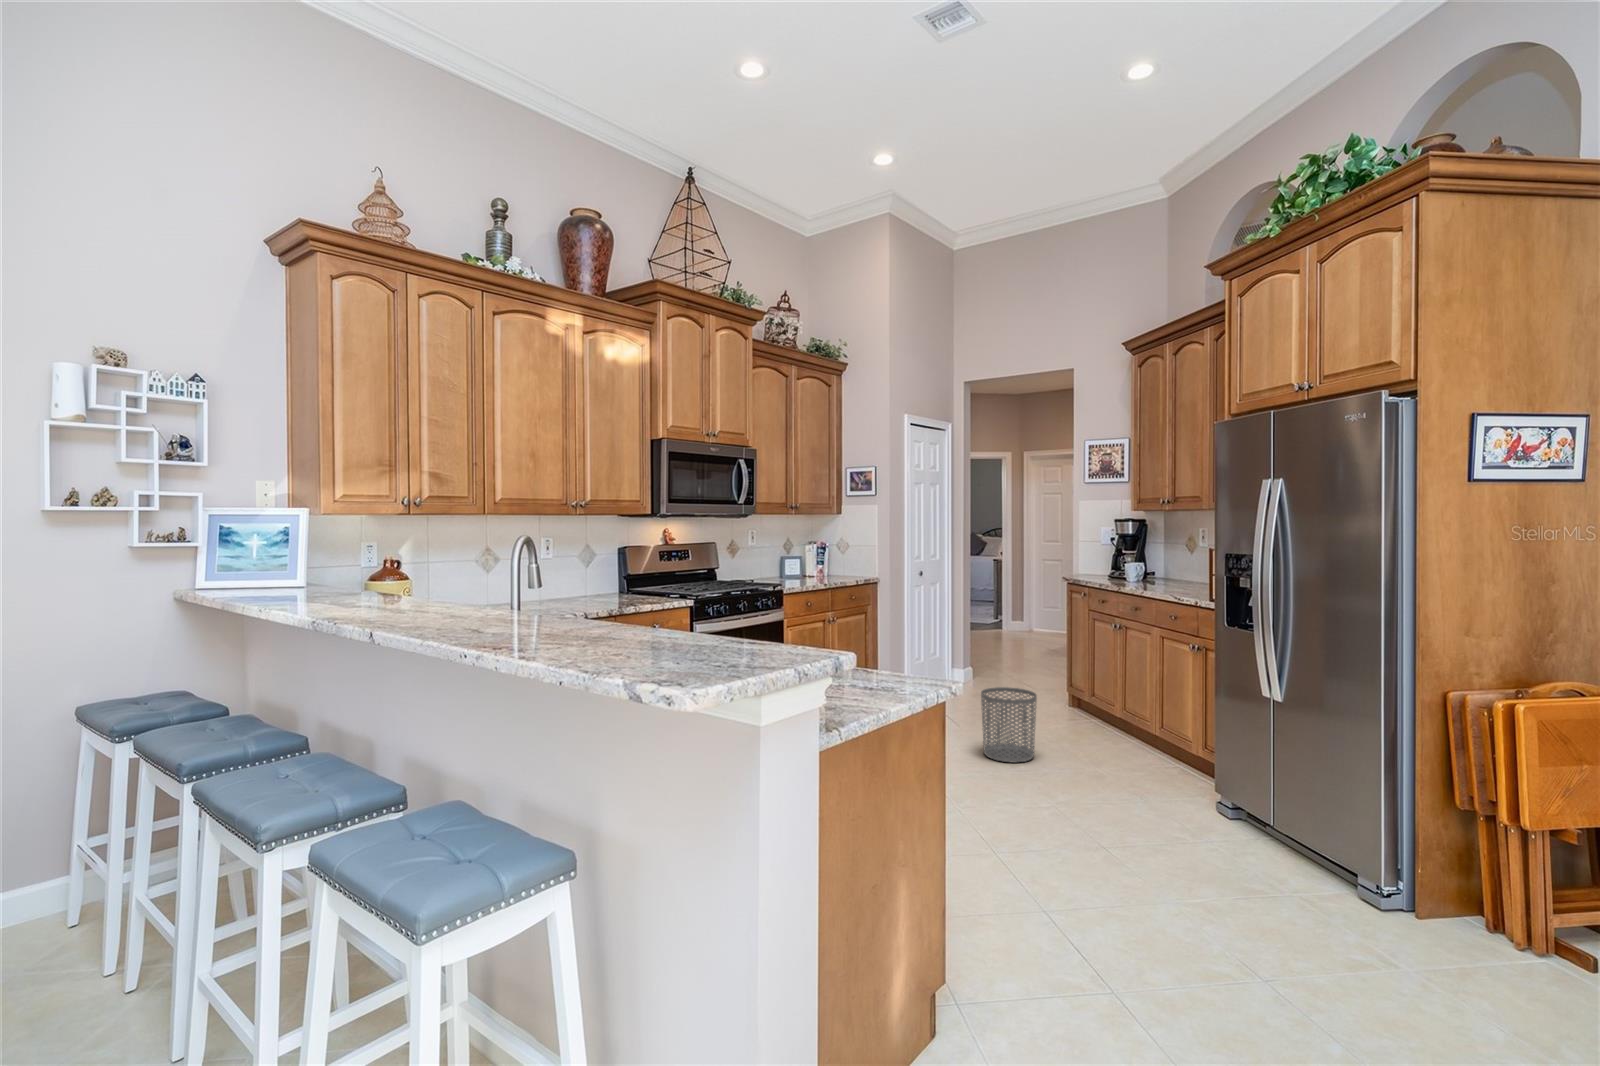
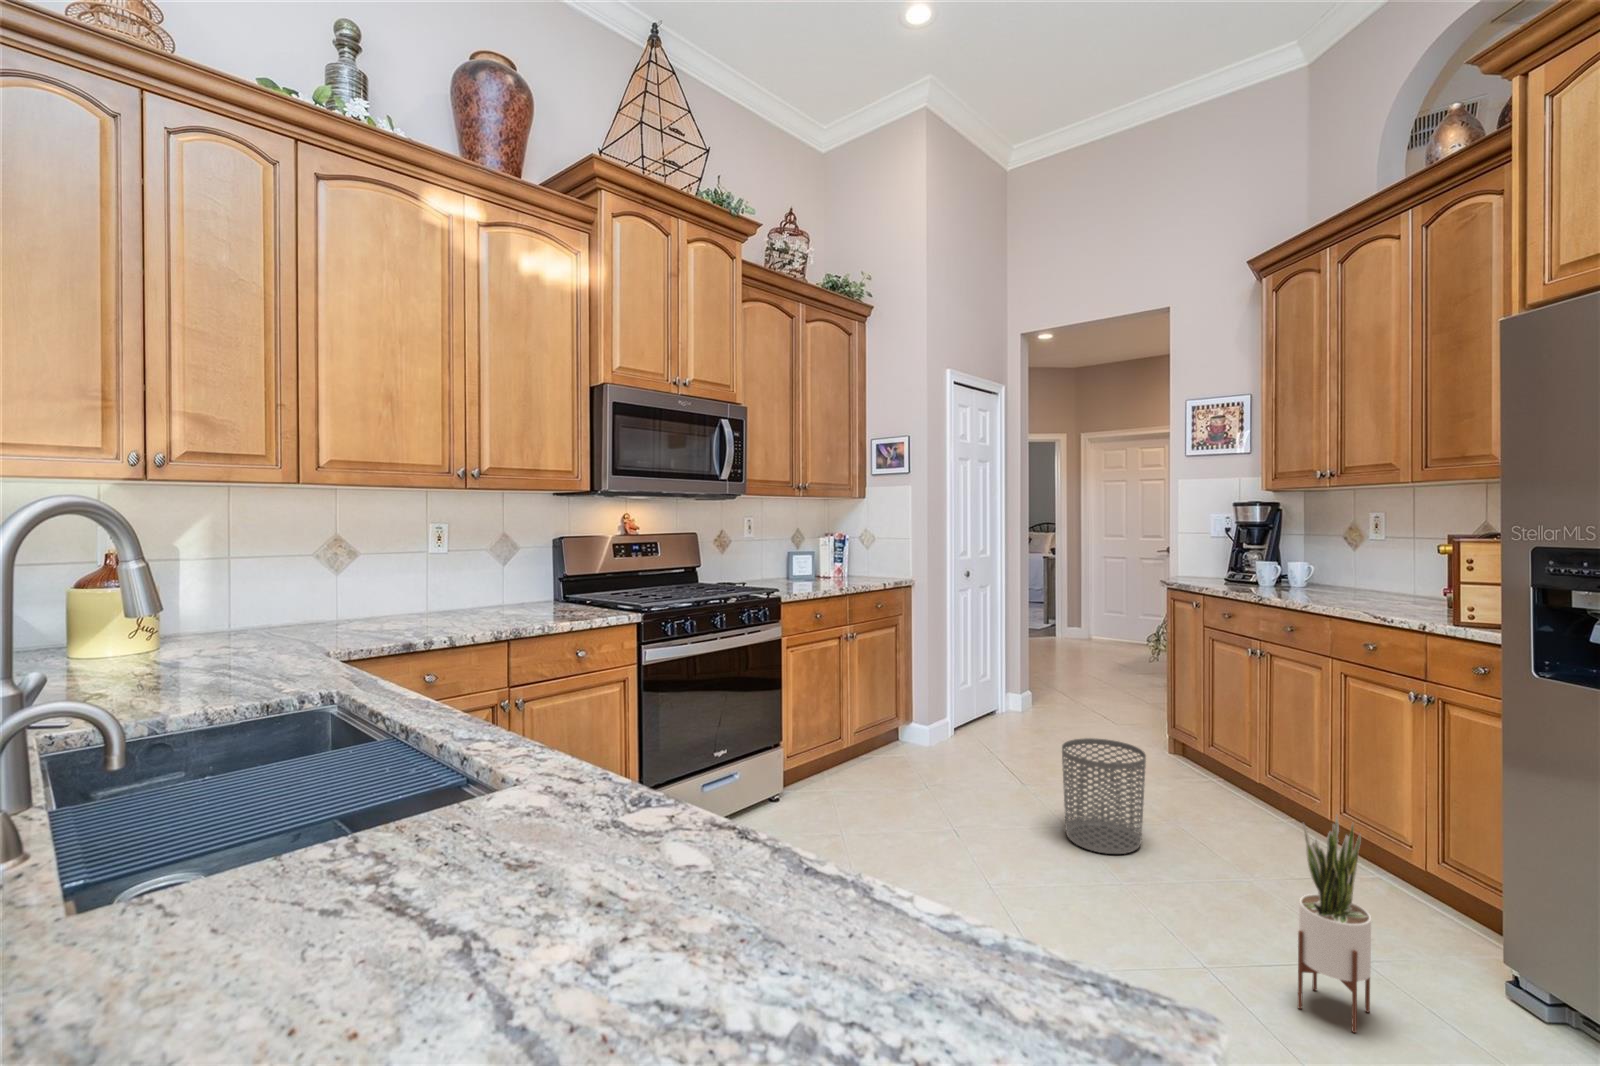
potted plant: none [1104,710,1145,834] -> present [1298,815,1371,1033]

